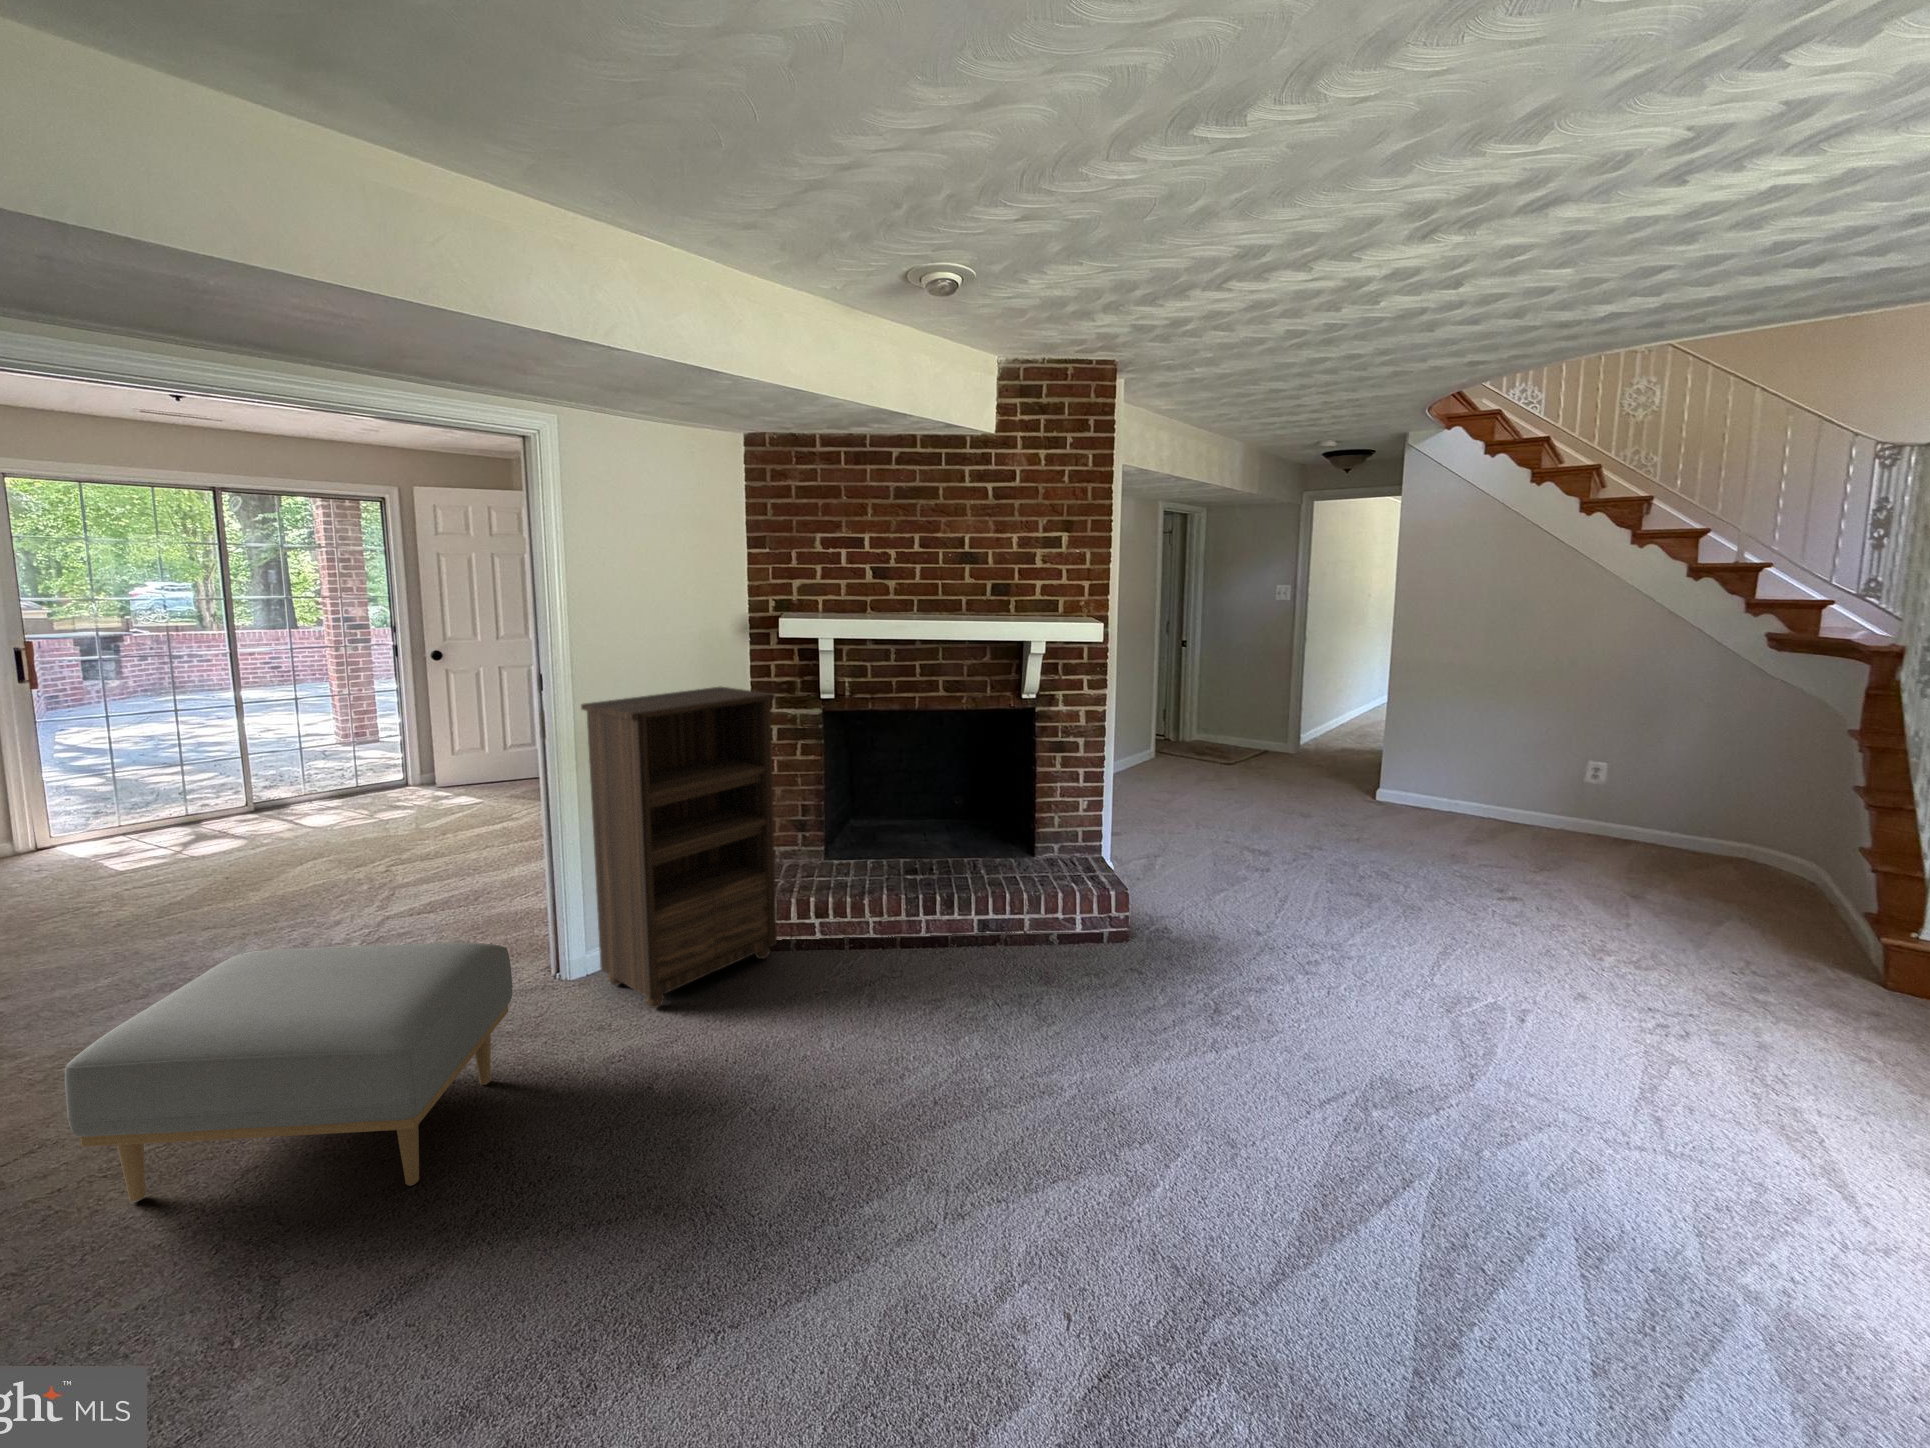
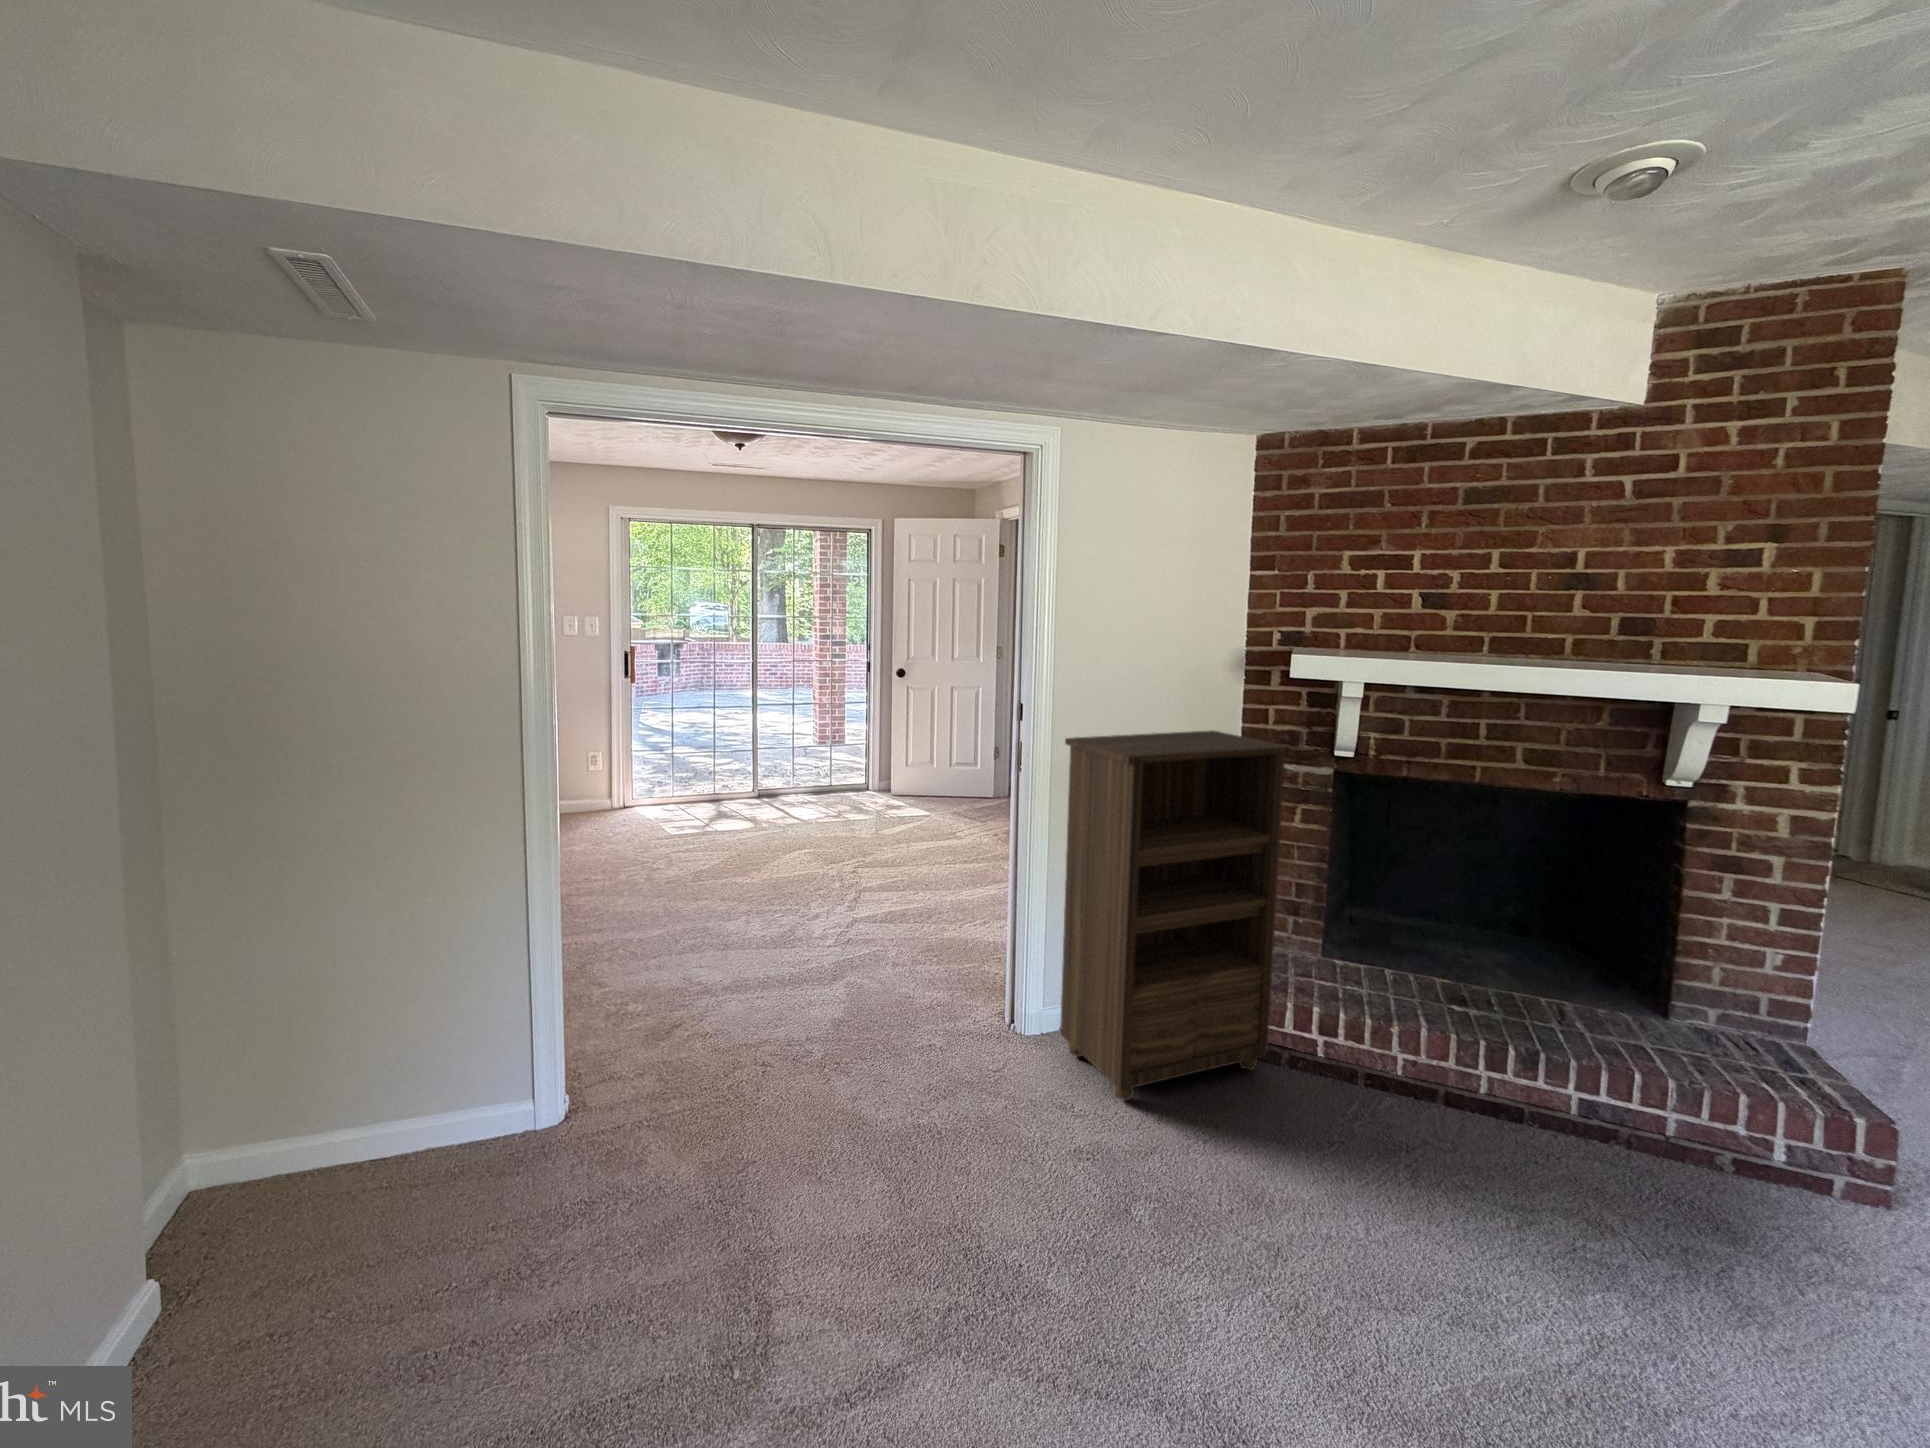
ottoman: present [65,943,513,1202] -> none [632,945,984,1241]

